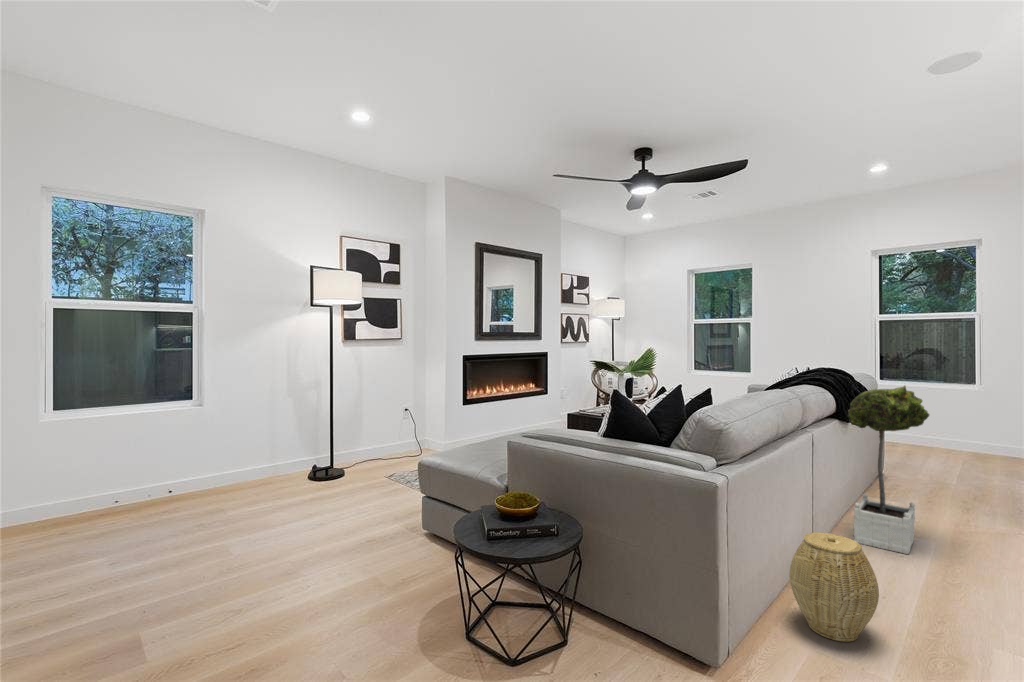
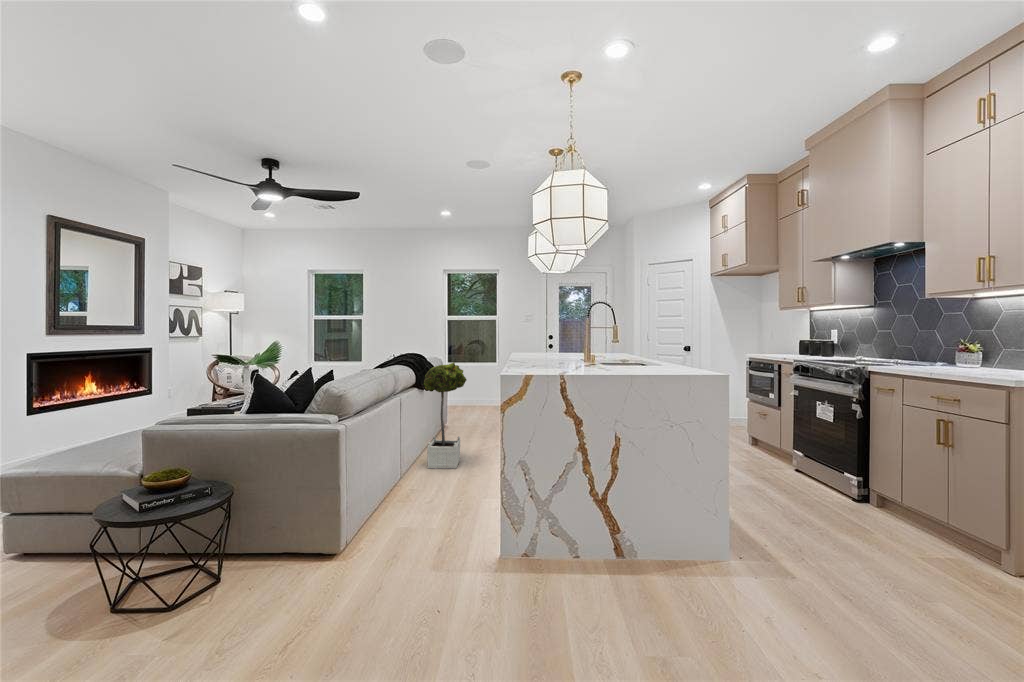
woven basket: present [789,532,879,642] -> none [387,458,436,522]

